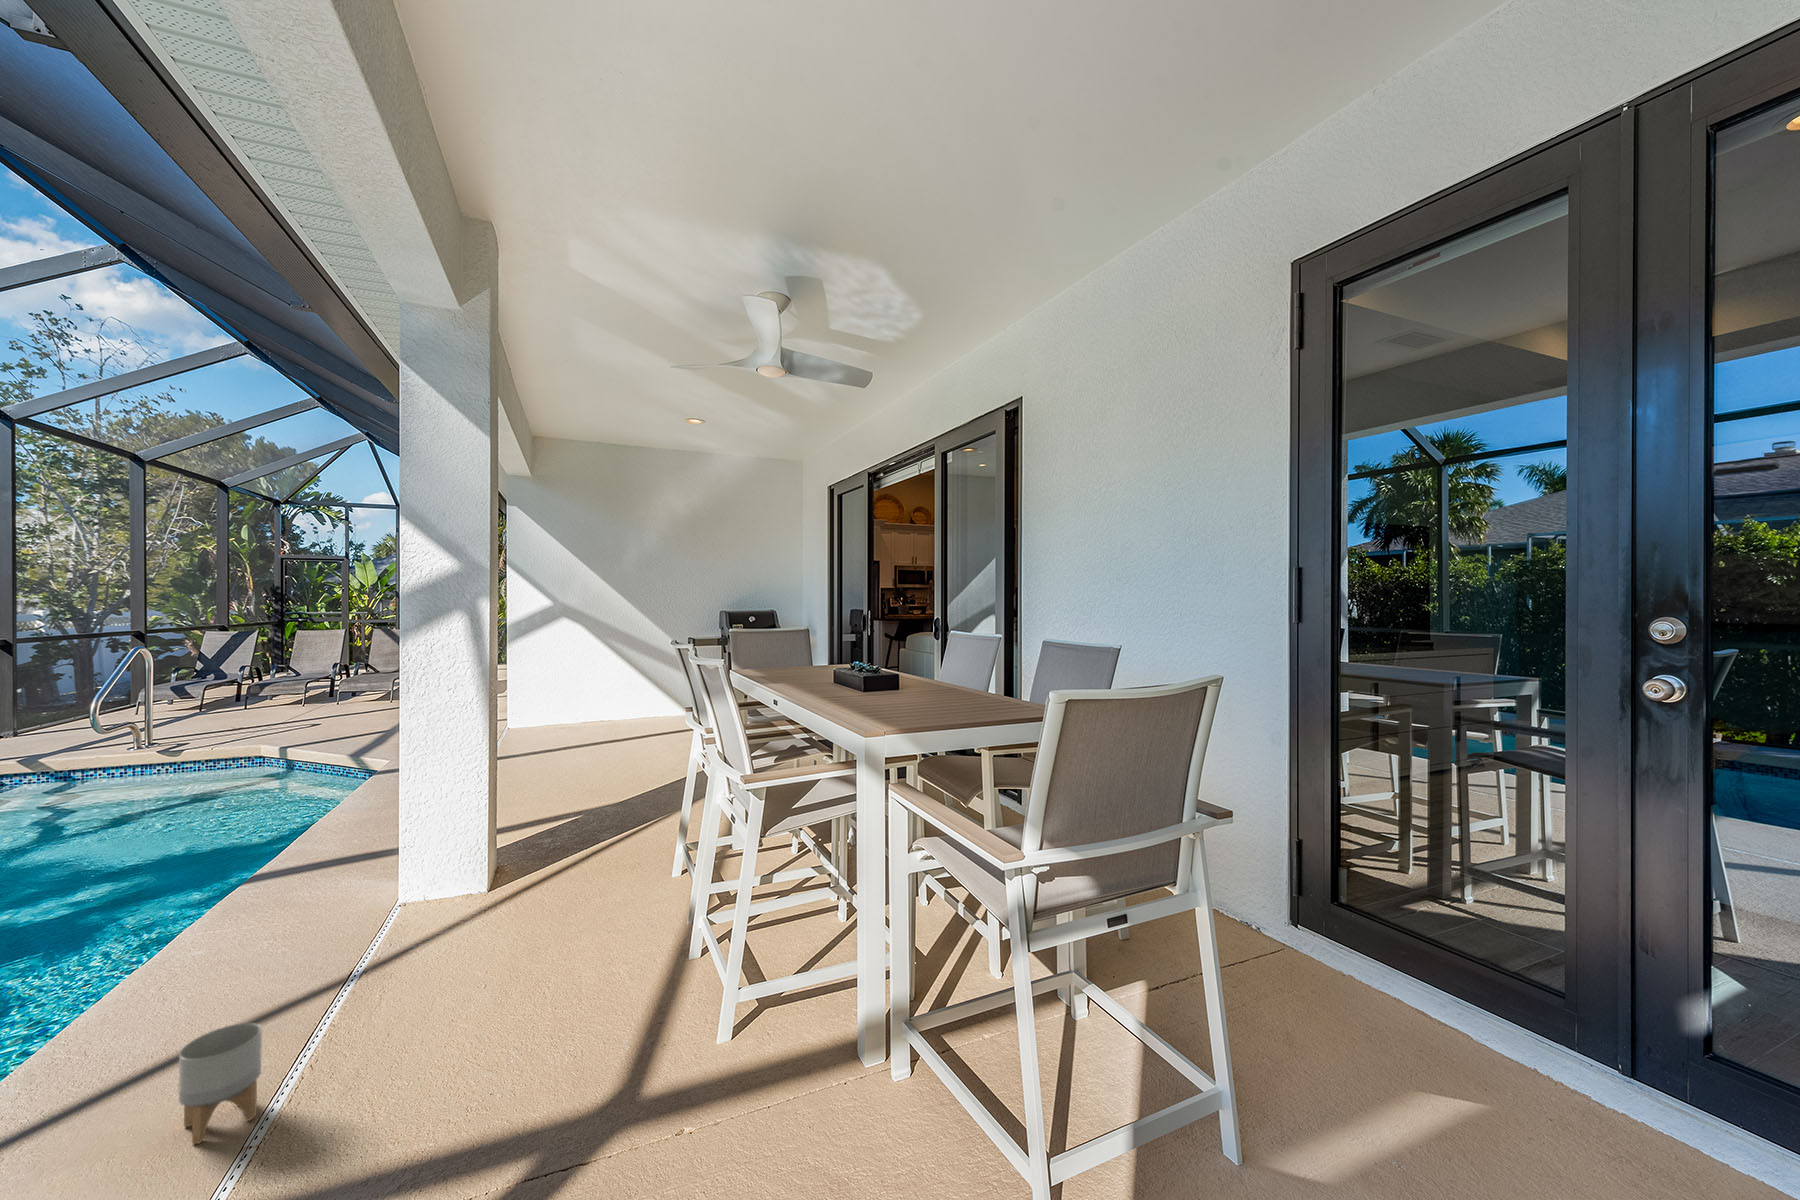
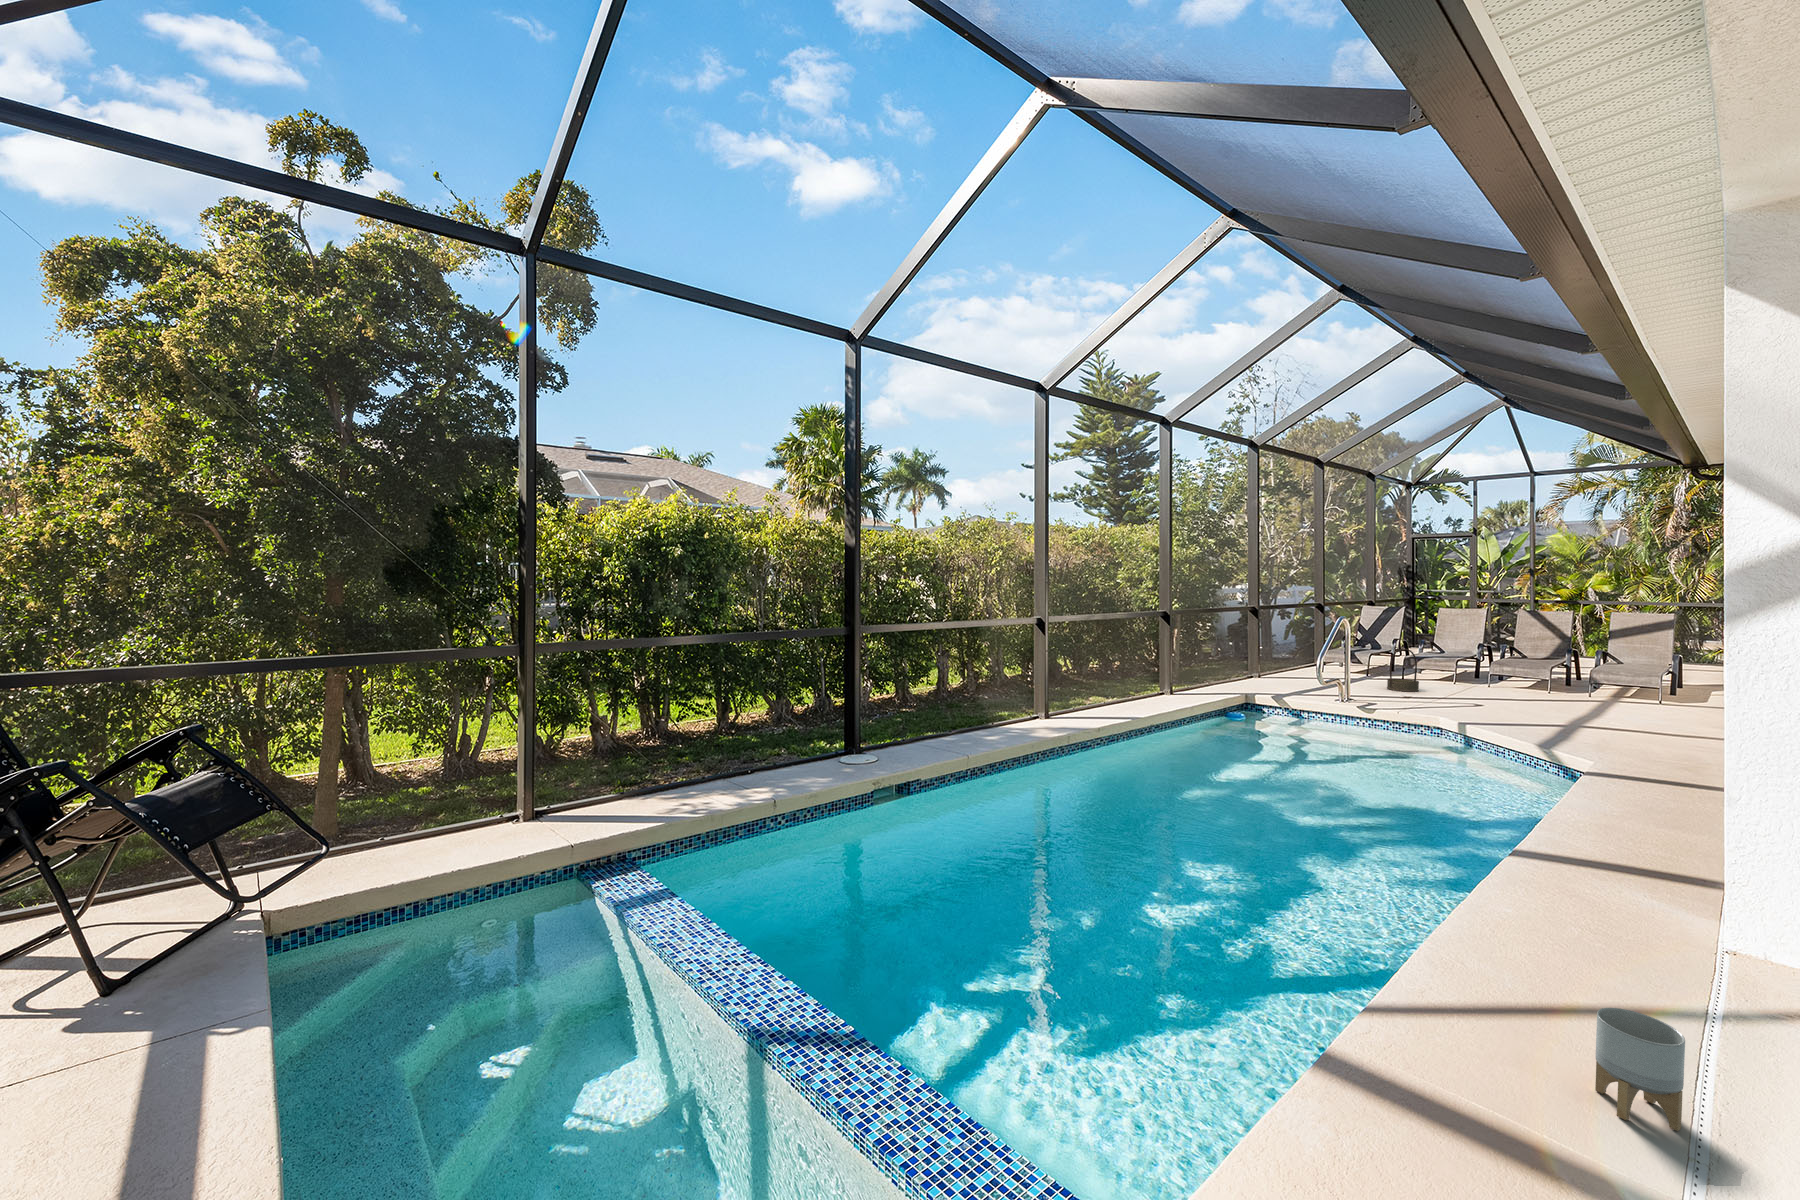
basket: none [222,676,261,723] -> present [1387,649,1419,692]

